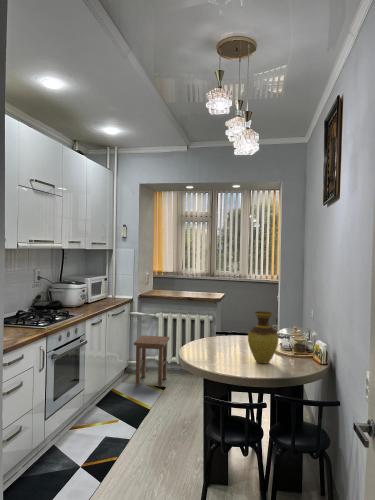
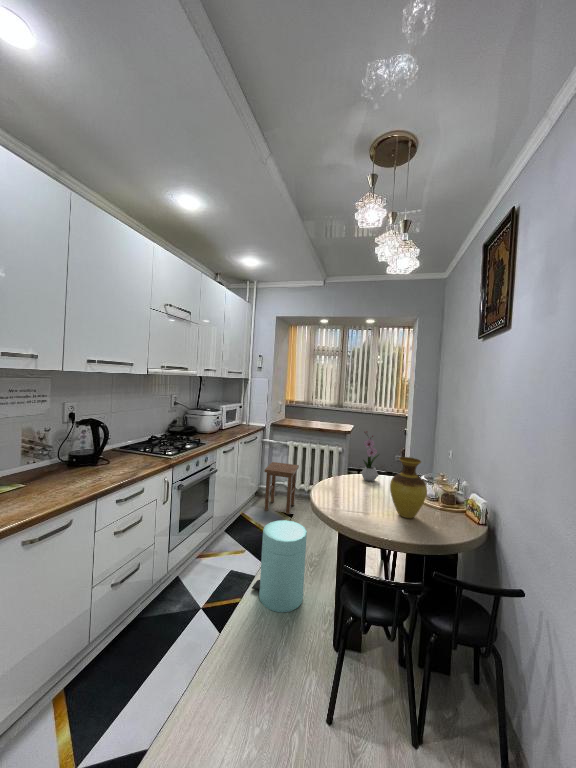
flower arrangement: none [227,293,244,340] -> present [361,432,379,482]
trash can: none [128,383,178,465] -> present [252,520,307,612]

